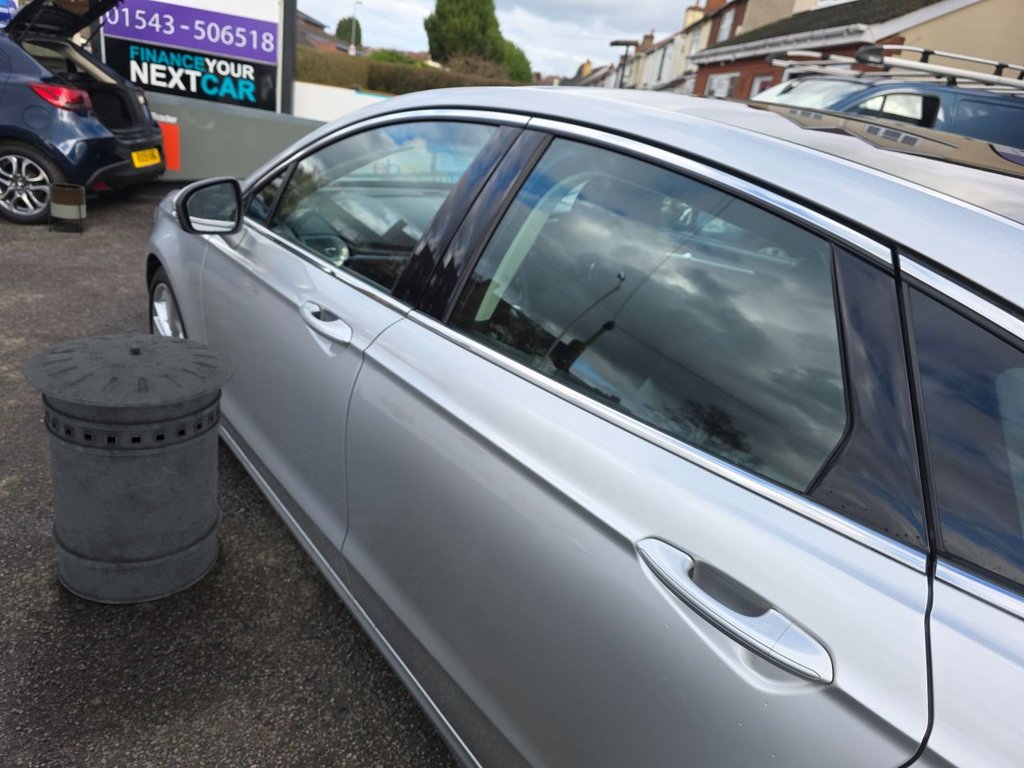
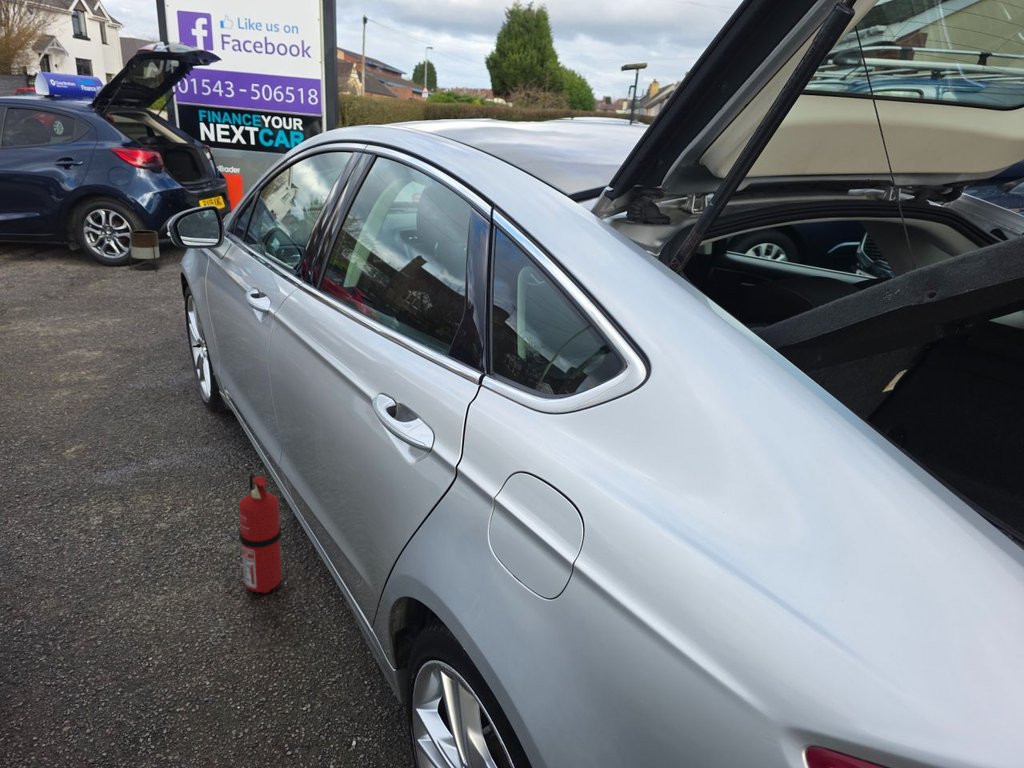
trash can: present [24,334,235,604] -> none [70,328,223,524]
fire extinguisher: none [279,558,337,718] -> present [239,474,281,593]

